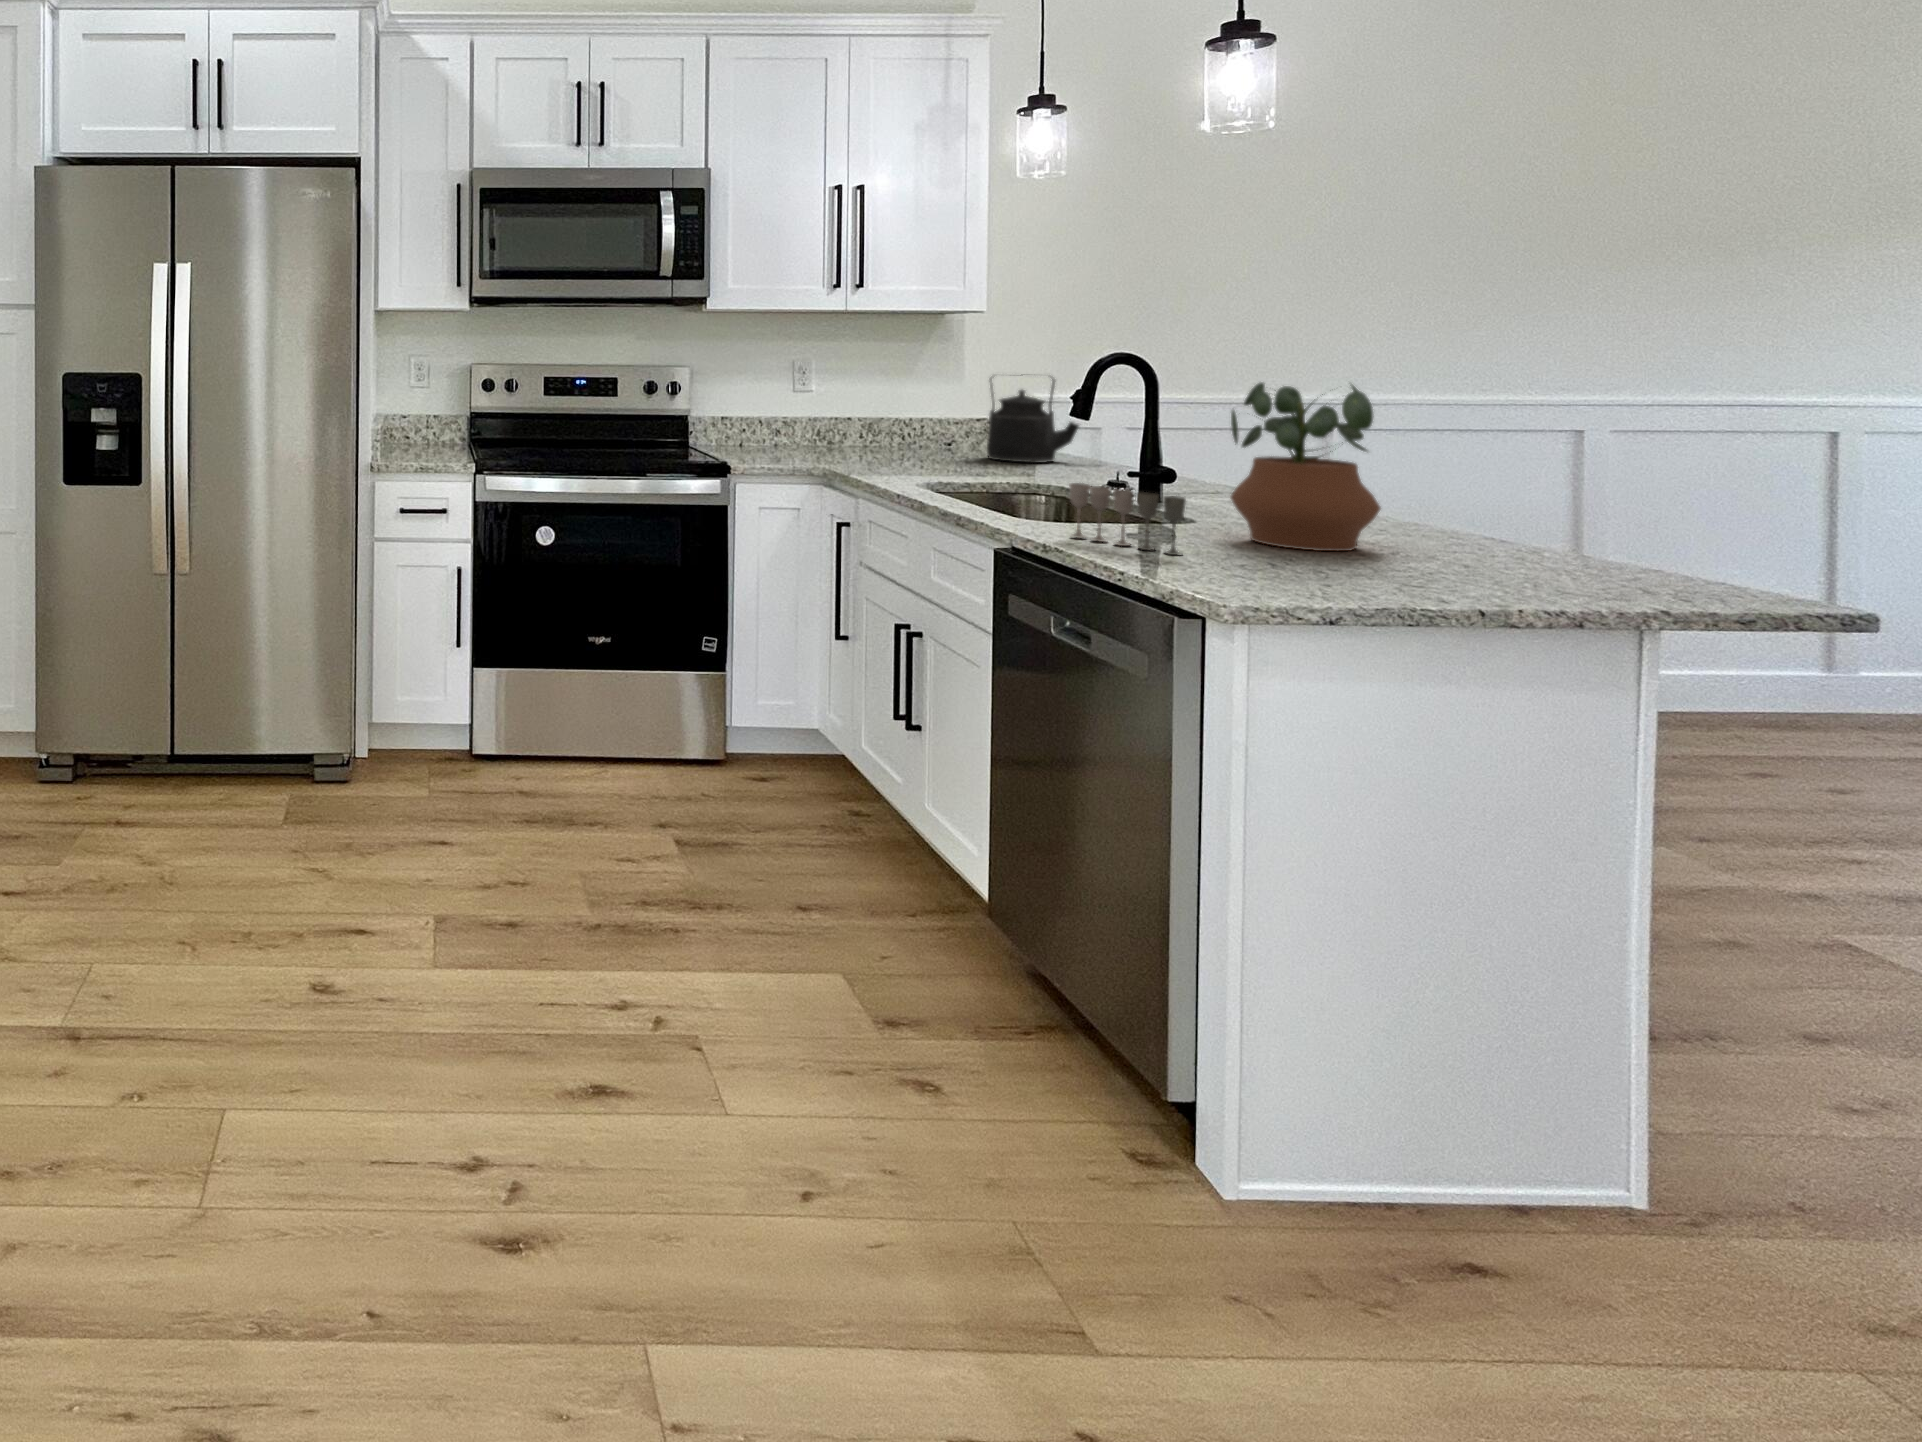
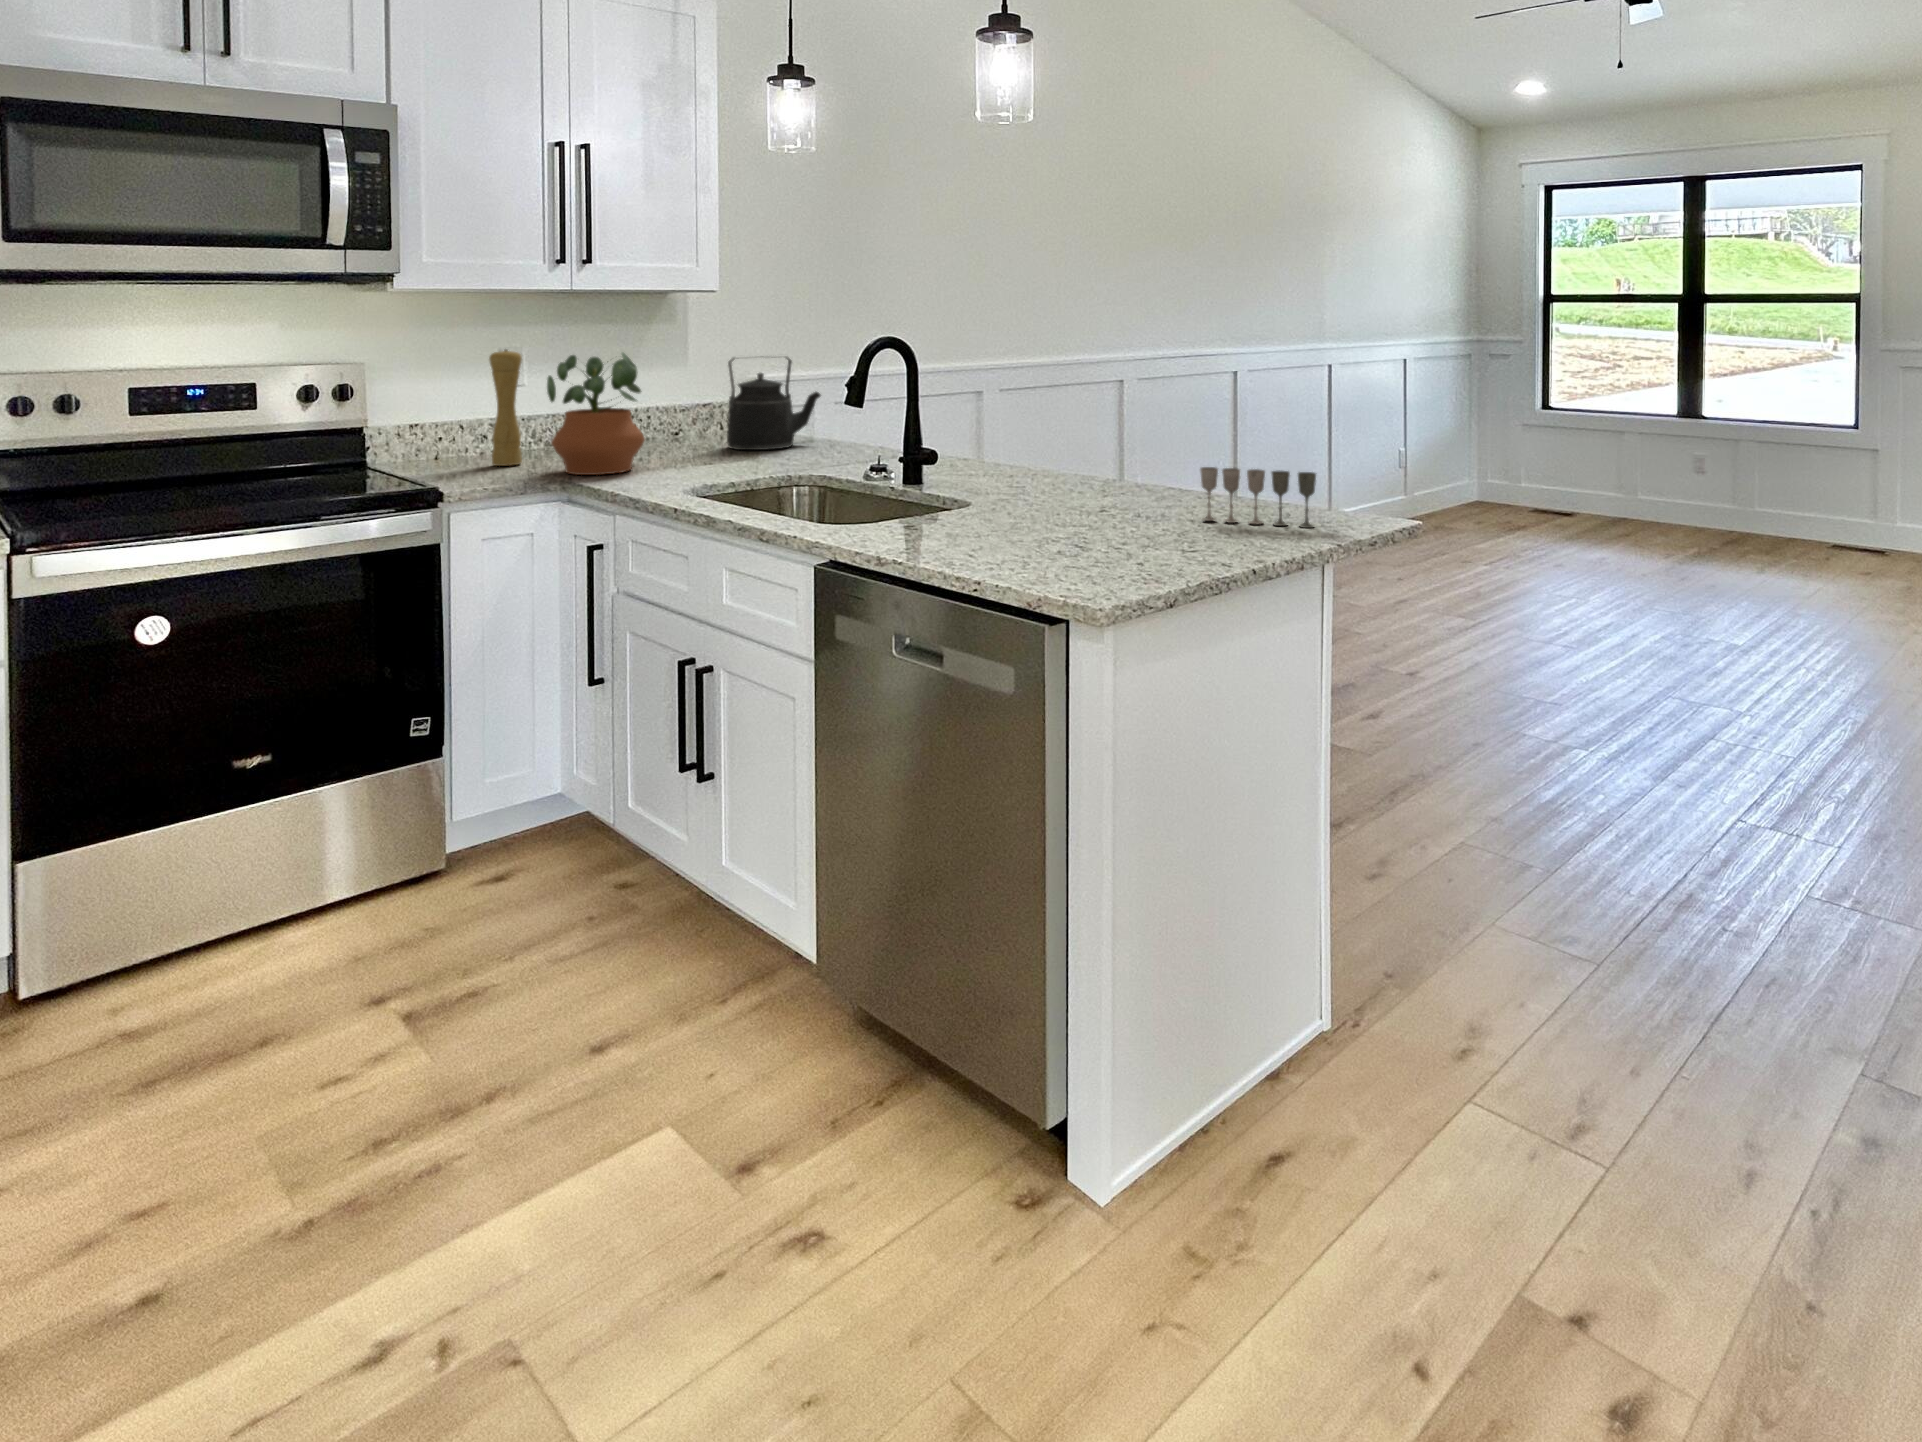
pepper mill: none [778,359,804,454] -> present [489,350,522,466]
potted plant: present [1230,383,1381,551] -> present [547,353,645,475]
wine glass: present [1069,483,1186,556] -> present [1200,467,1316,528]

